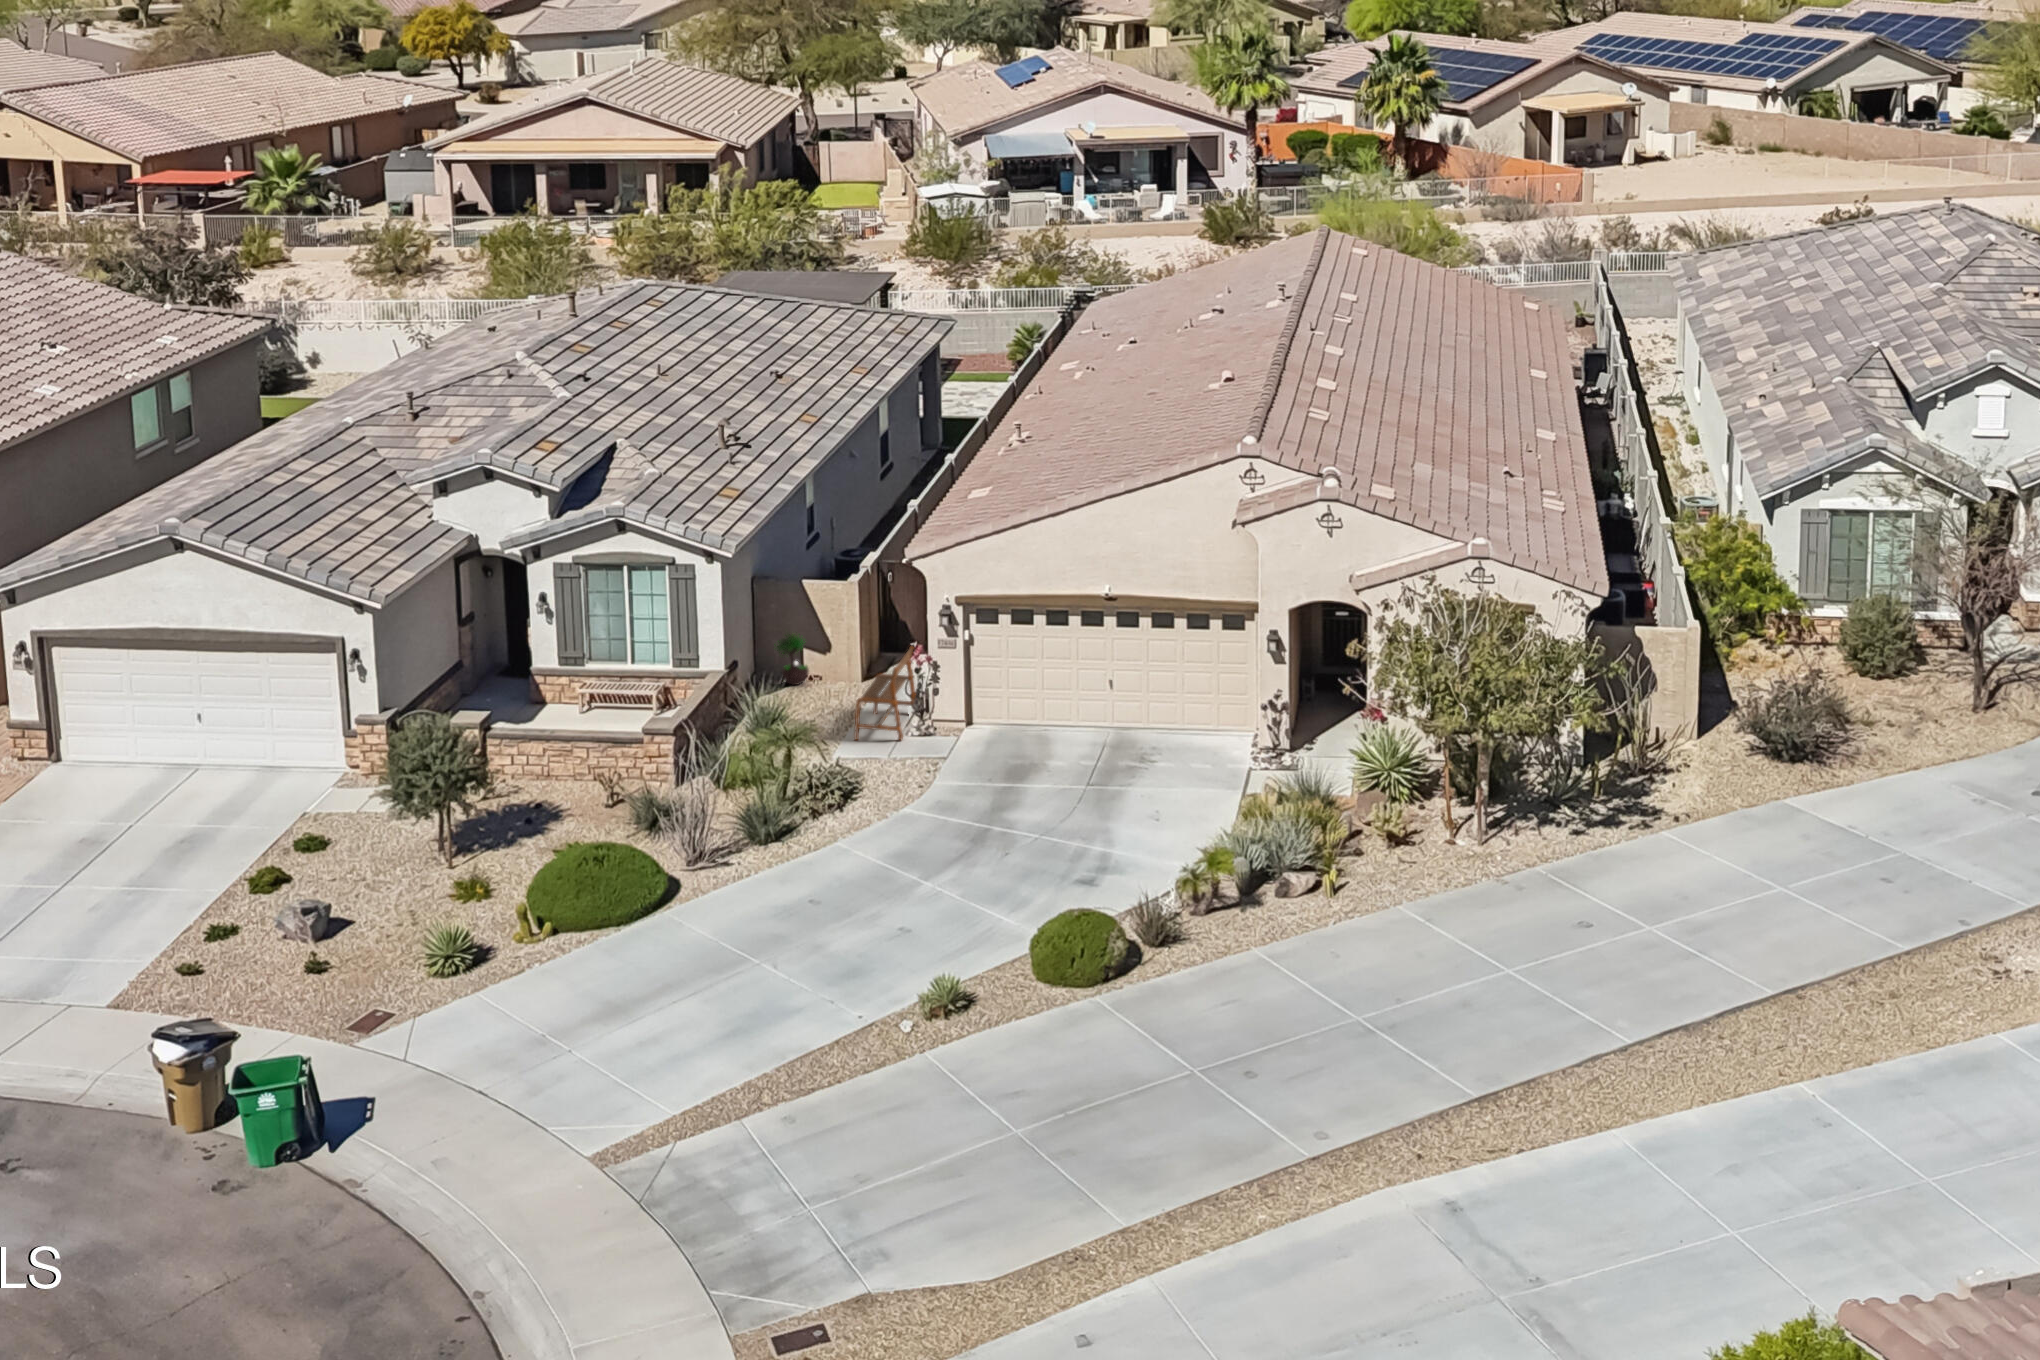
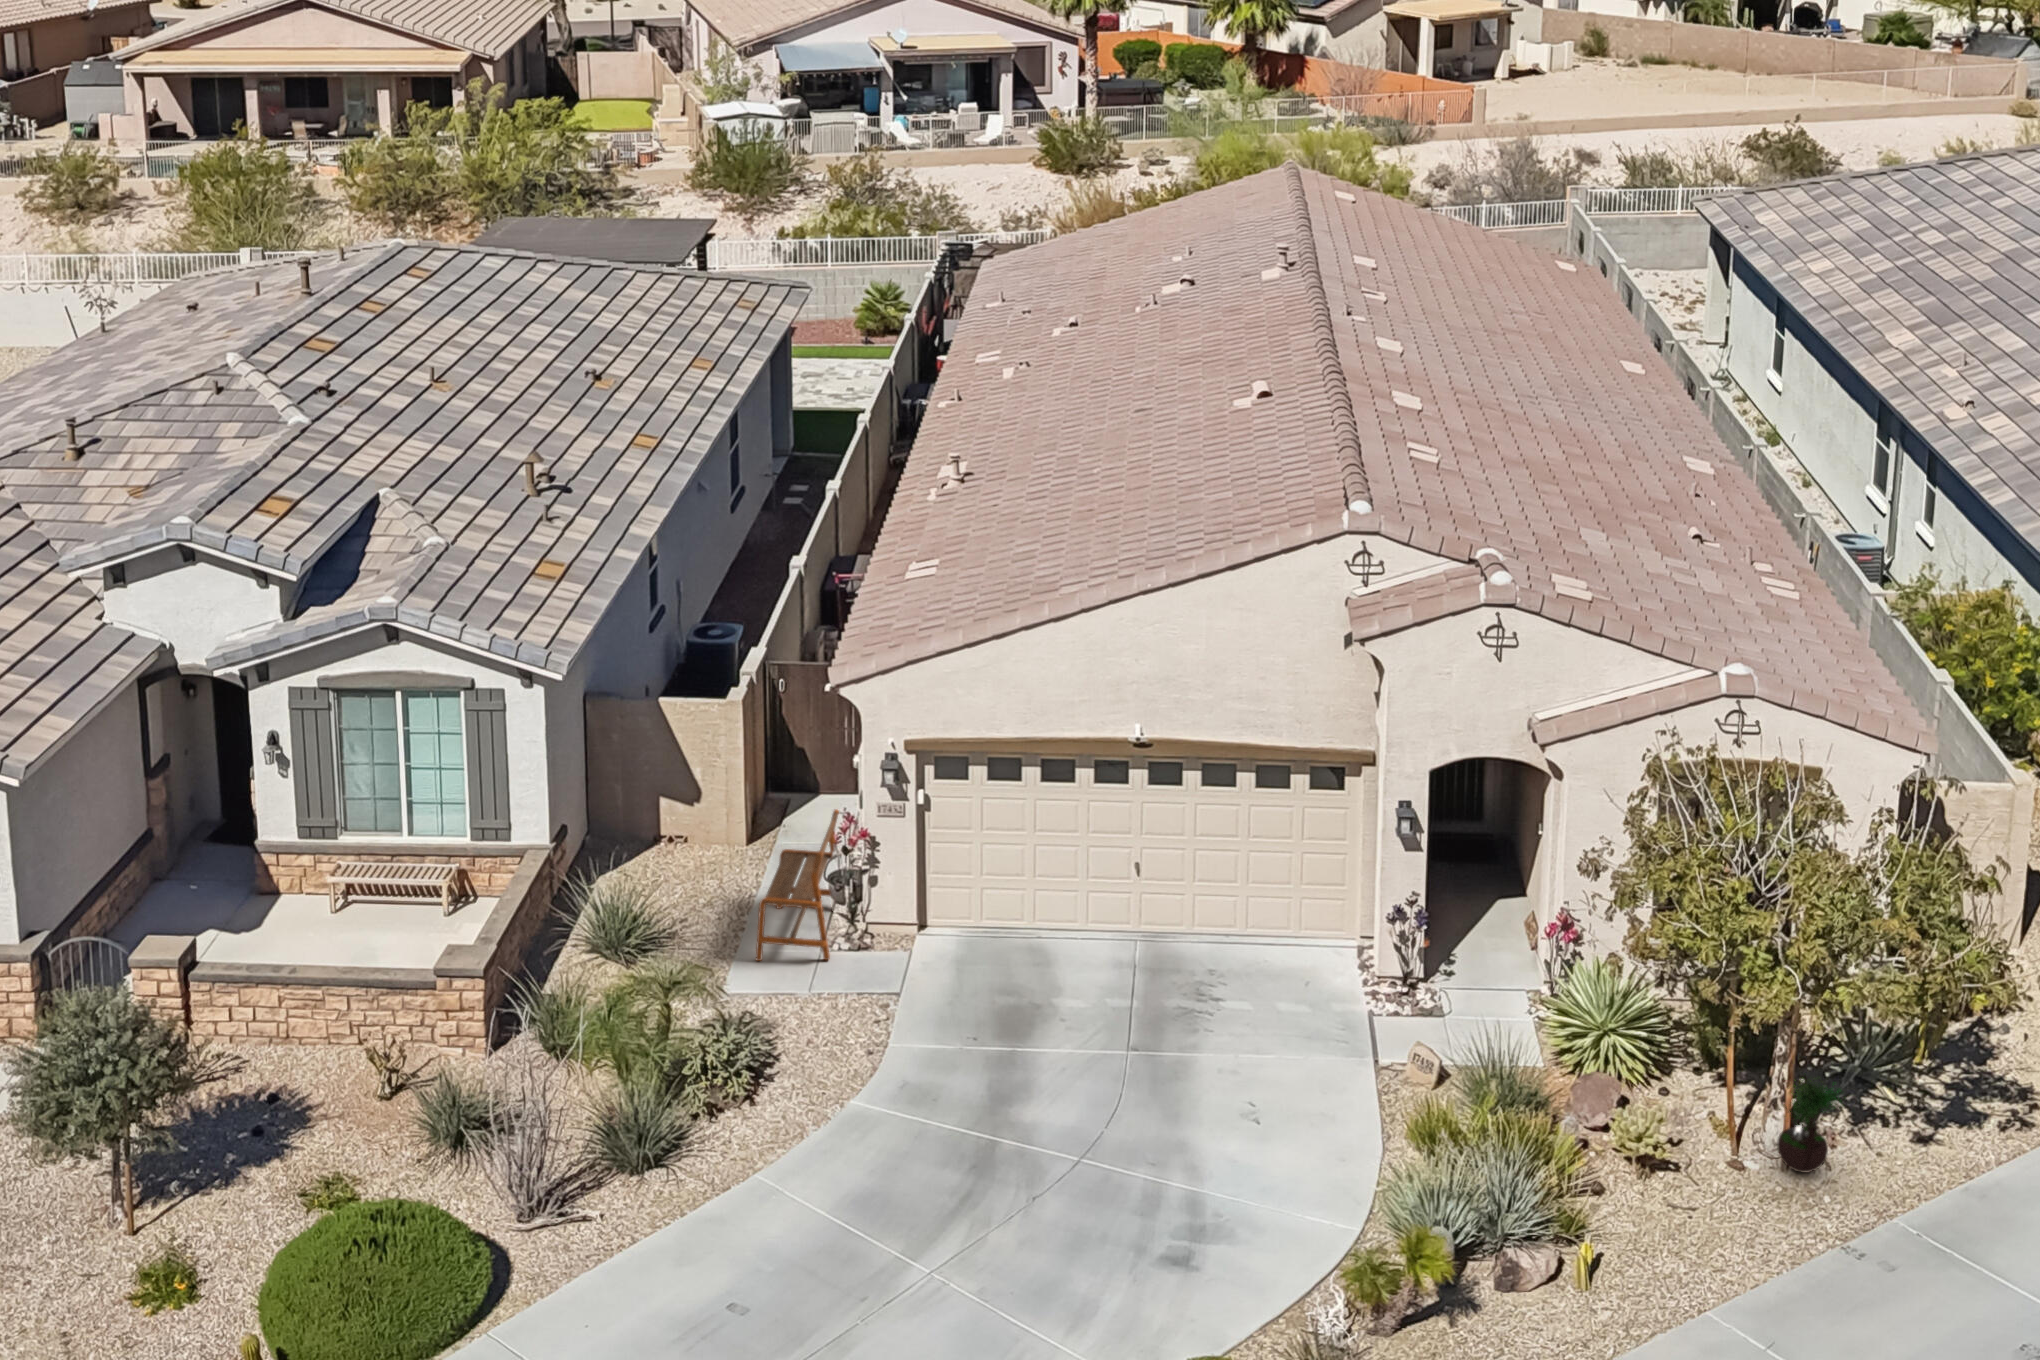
potted tree: present [774,634,809,685] -> present [1777,1078,1842,1173]

